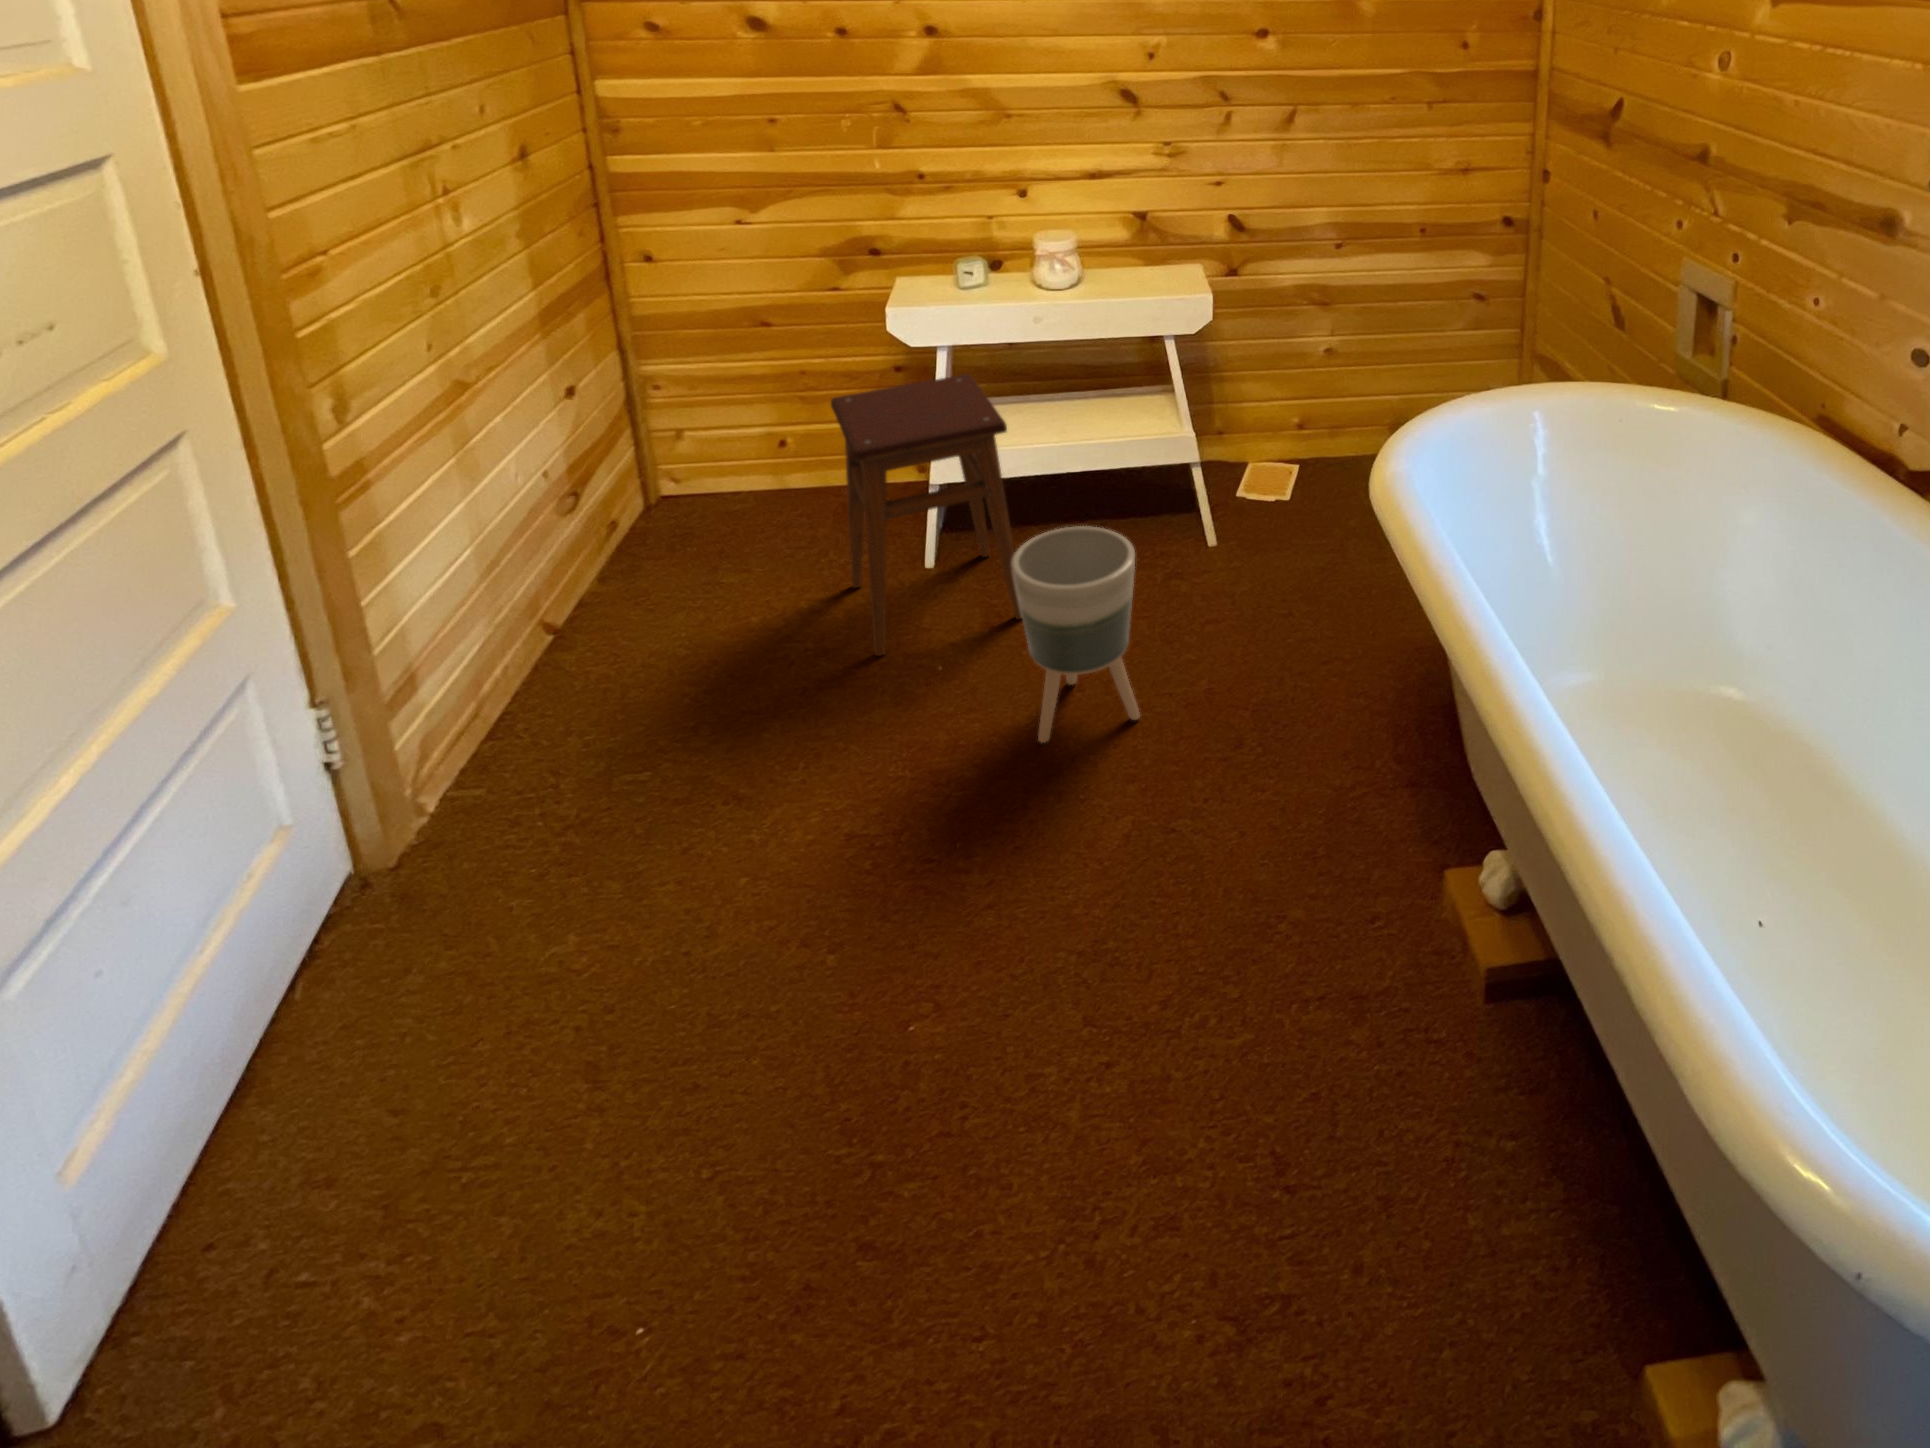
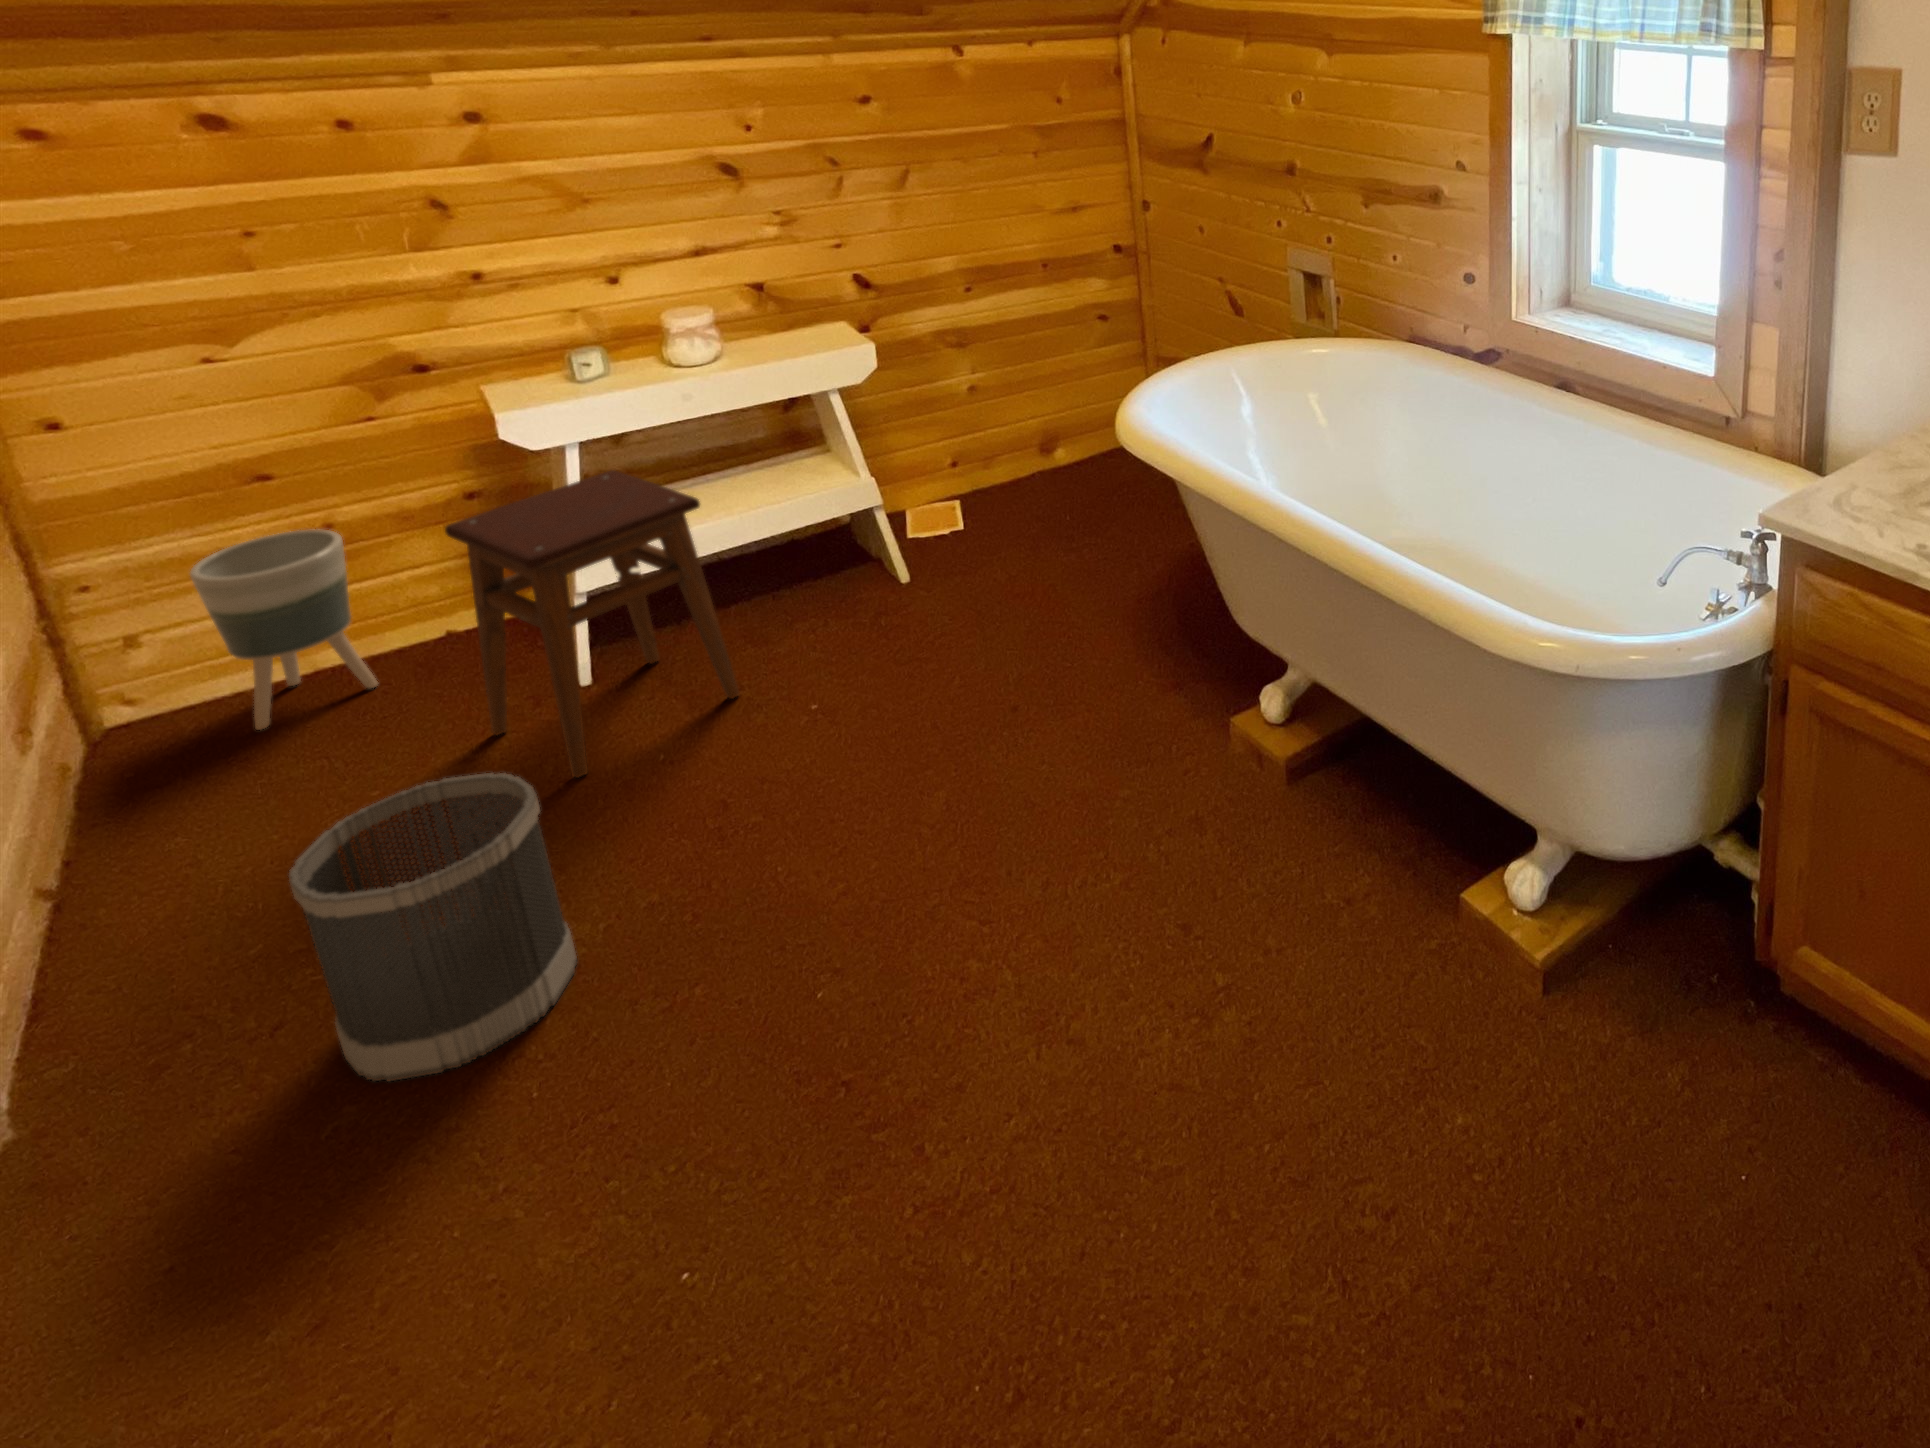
planter: present [1011,526,1140,743] -> present [190,530,378,730]
wastebasket: none [559,649,777,929] -> present [289,773,577,1081]

